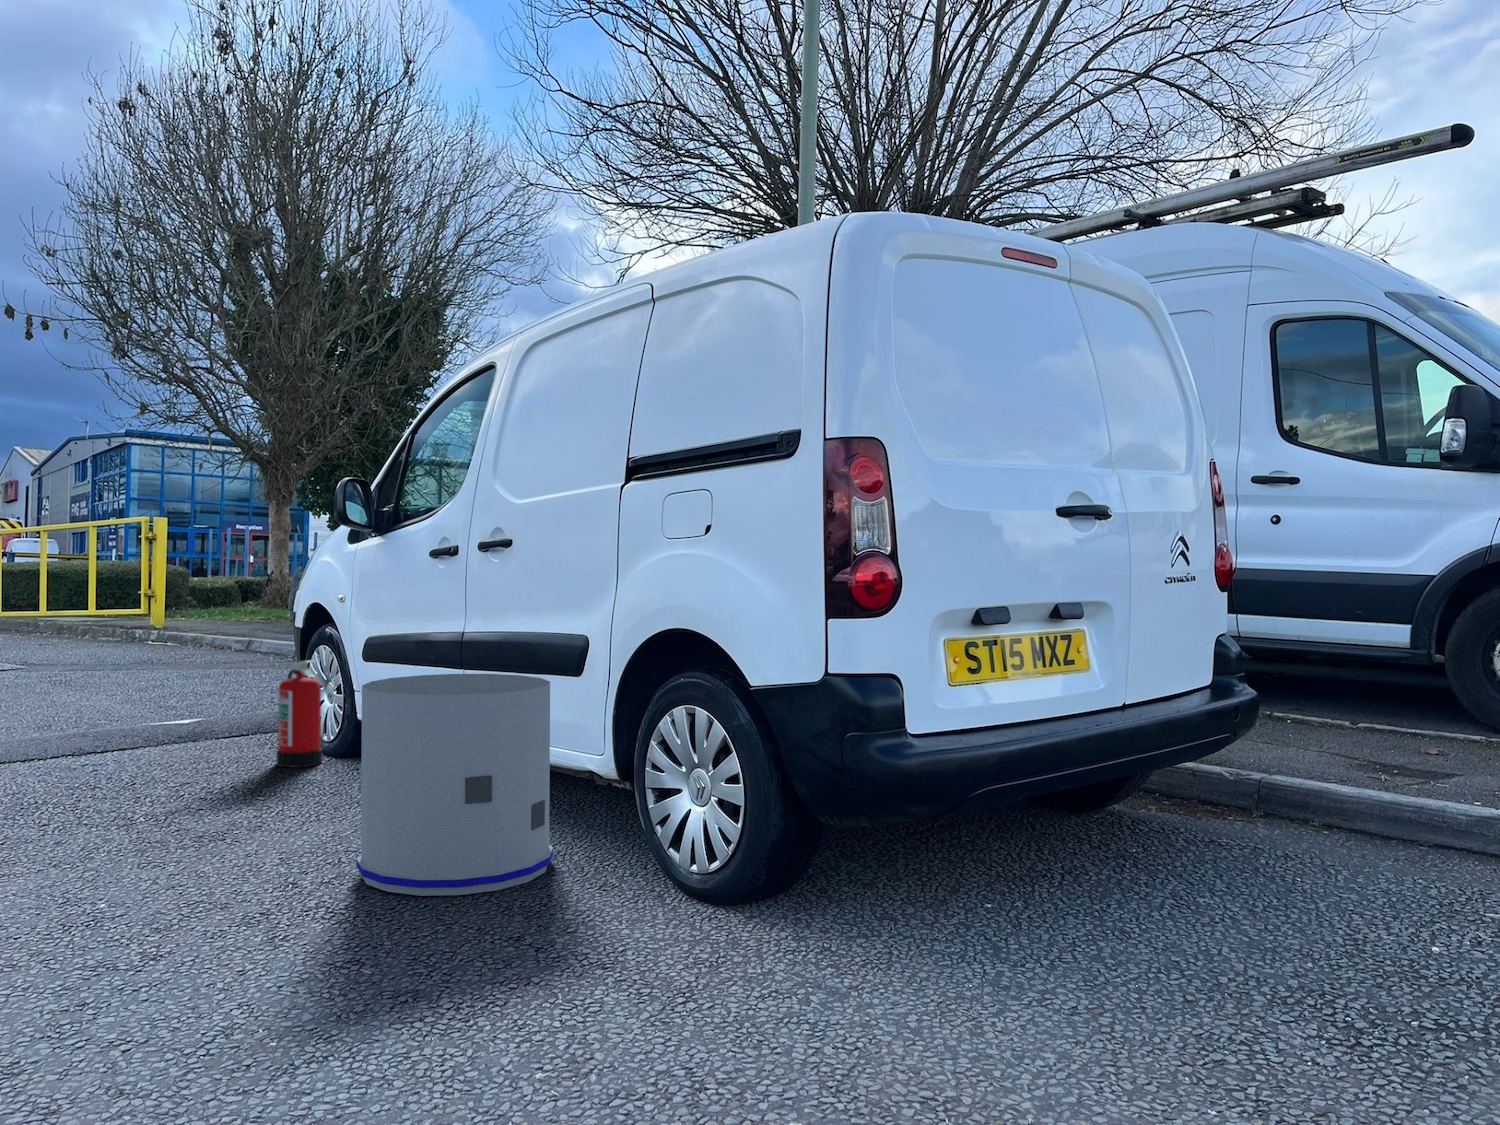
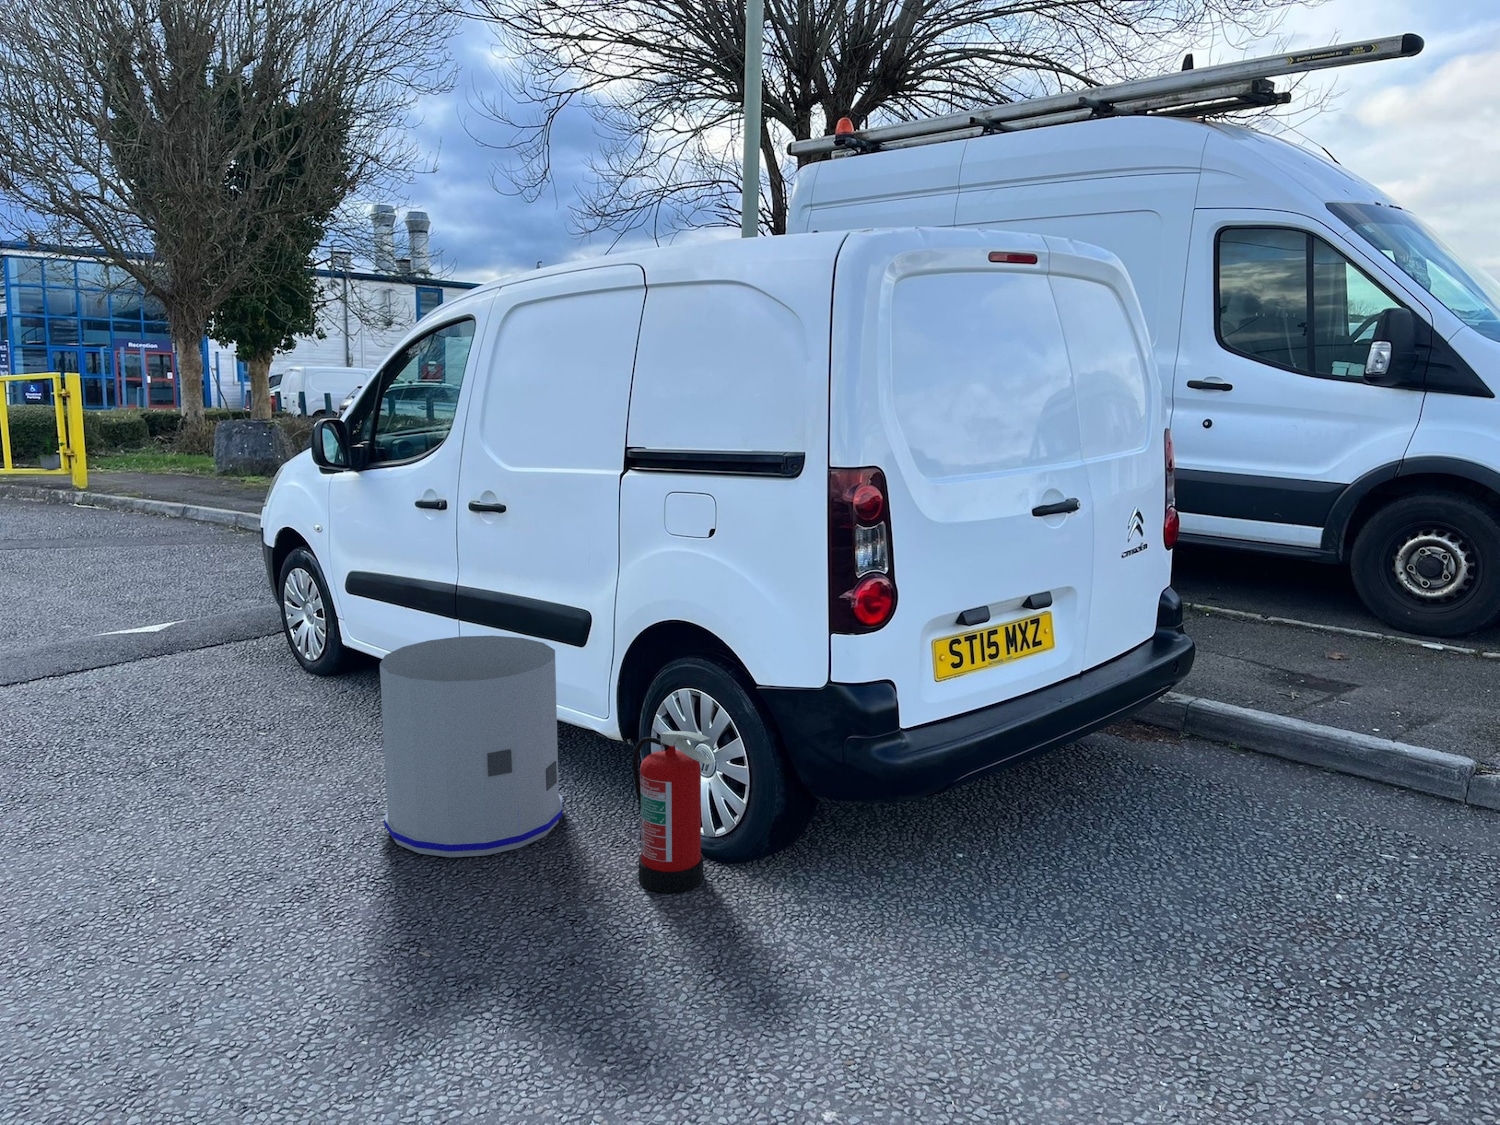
potted plant: none [113,576,144,621] -> present [36,433,65,470]
fire extinguisher: present [276,661,322,768] -> present [633,731,714,893]

